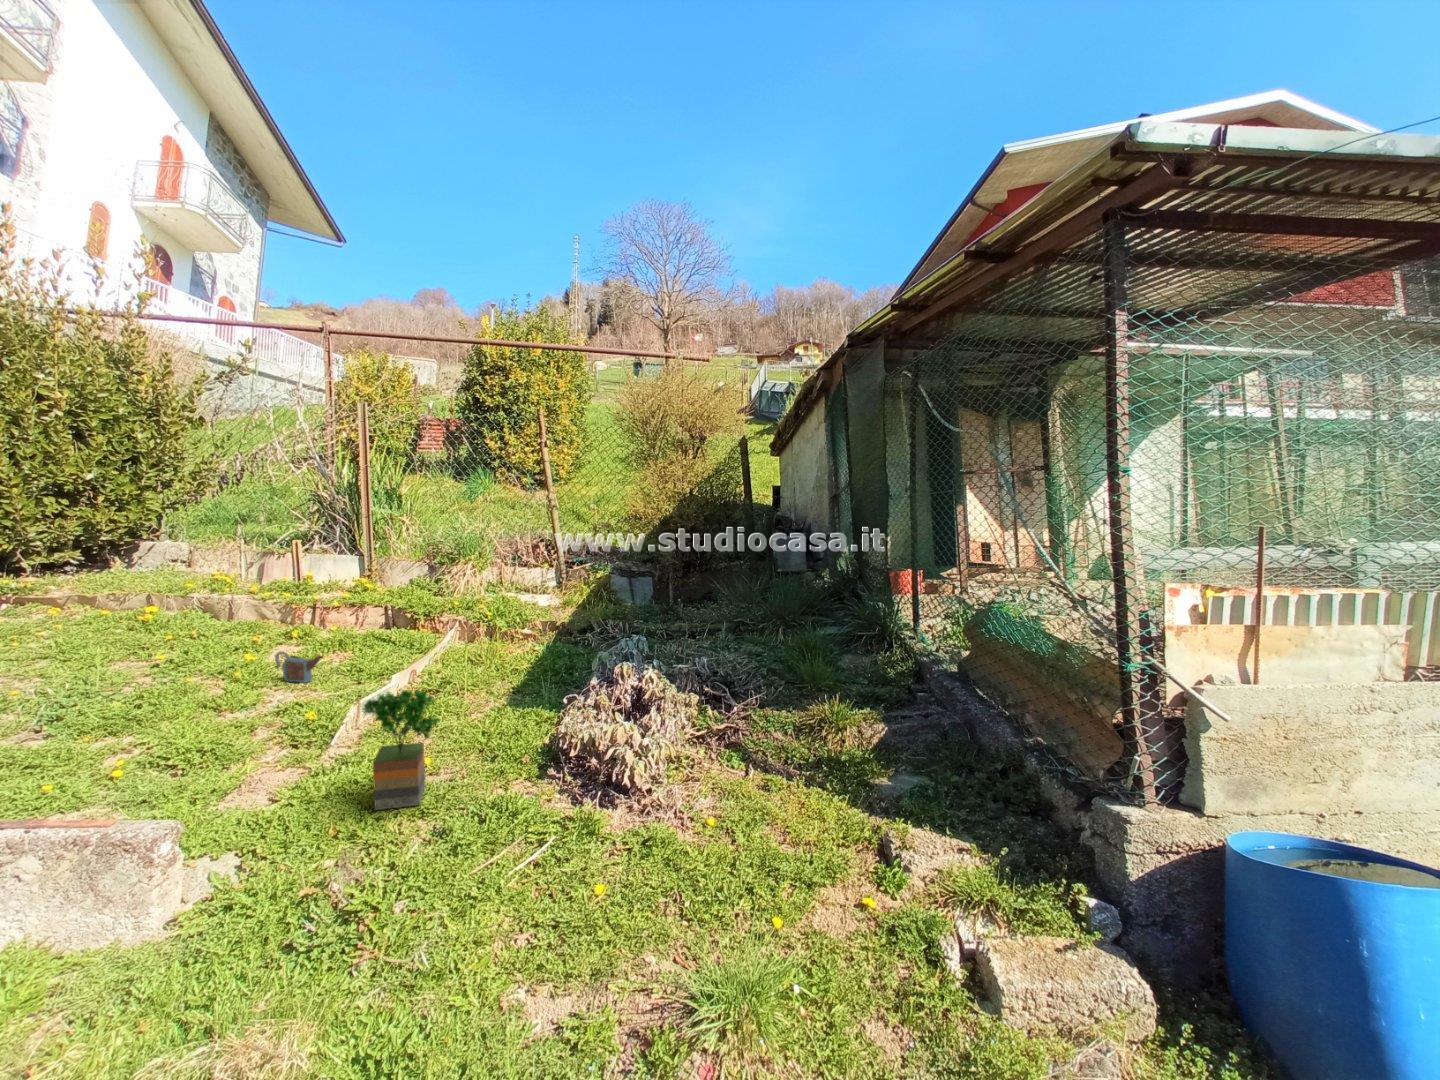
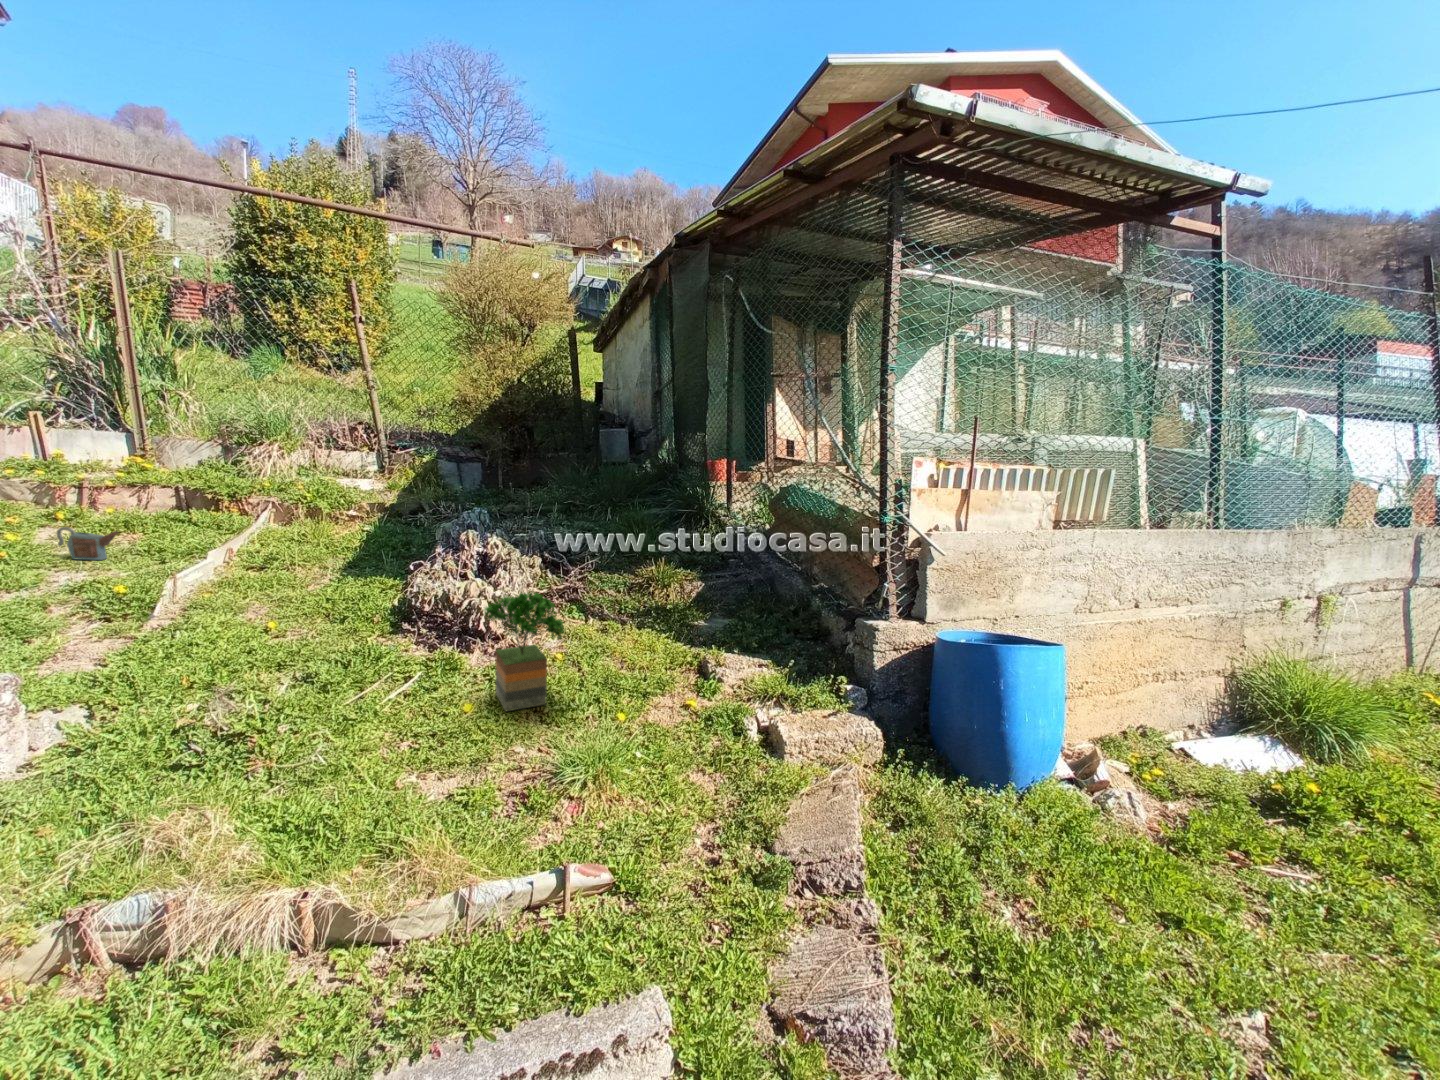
potted tree: present [362,689,439,810] -> present [484,592,565,711]

